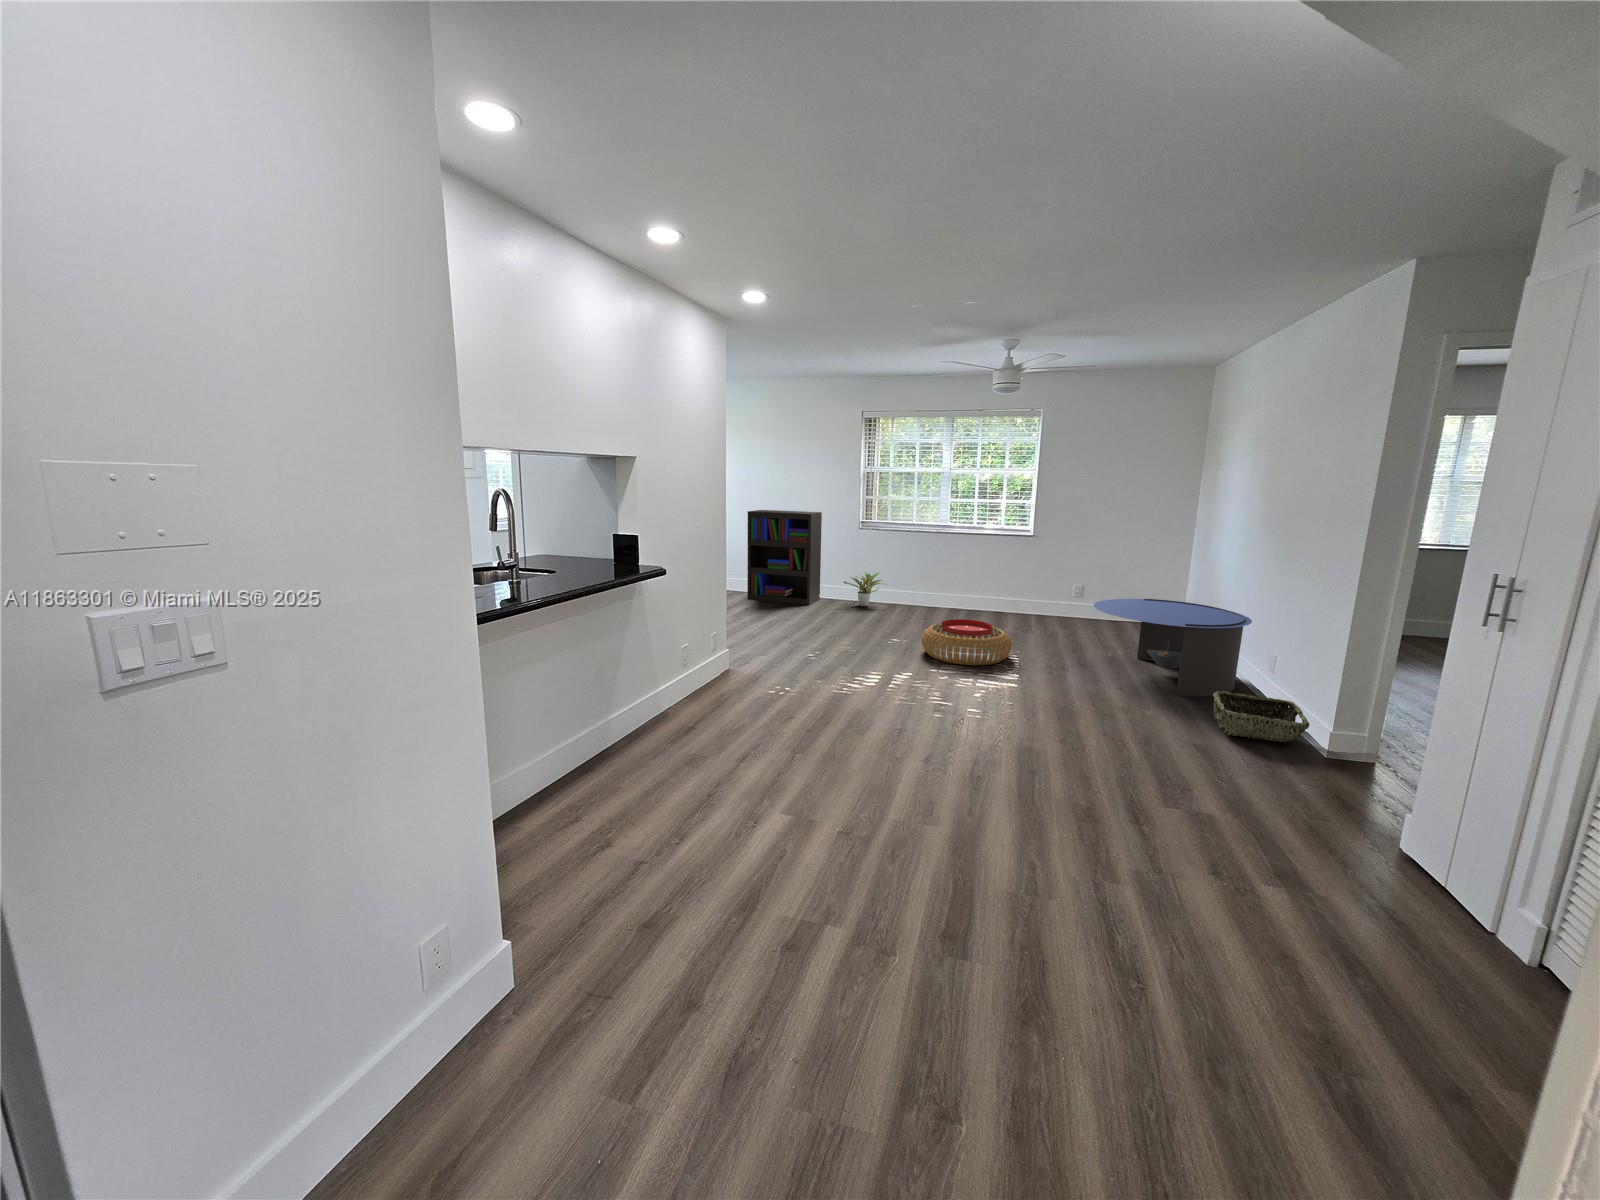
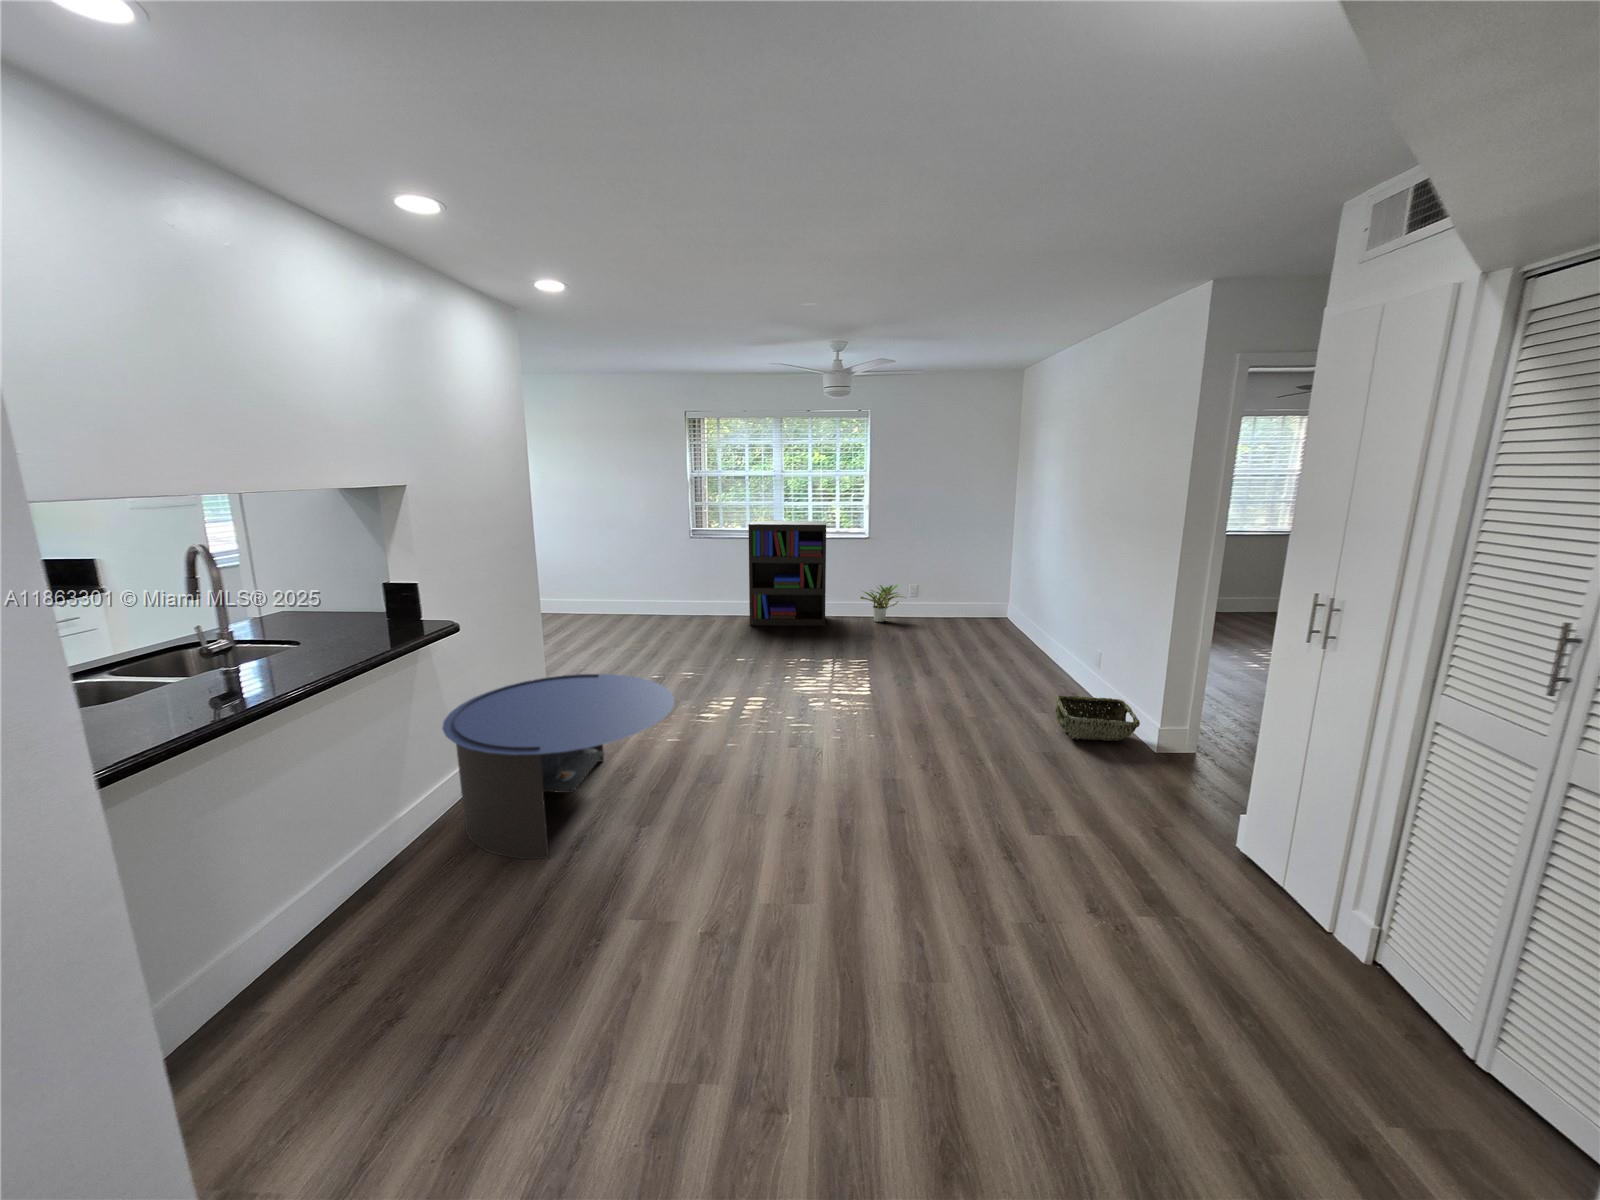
bookshelf: present [747,510,822,605] -> present [749,521,826,626]
potted plant: present [844,572,886,606] -> present [860,585,903,622]
coffee table: present [1094,599,1252,696] -> present [442,674,674,859]
pouf: present [922,619,1011,665] -> none [769,634,860,684]

